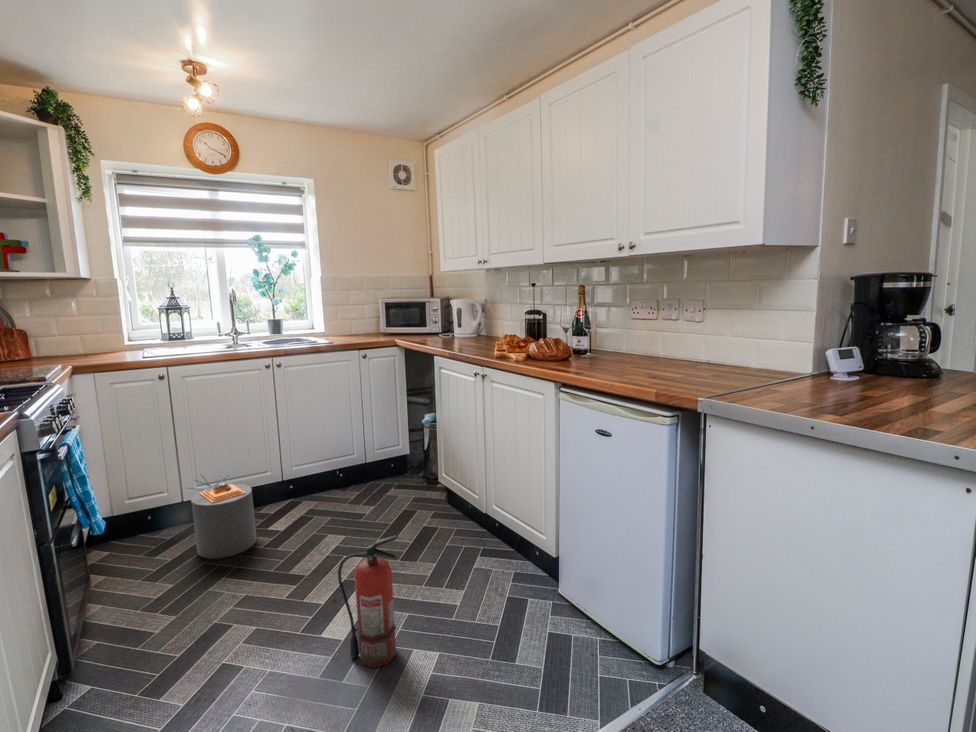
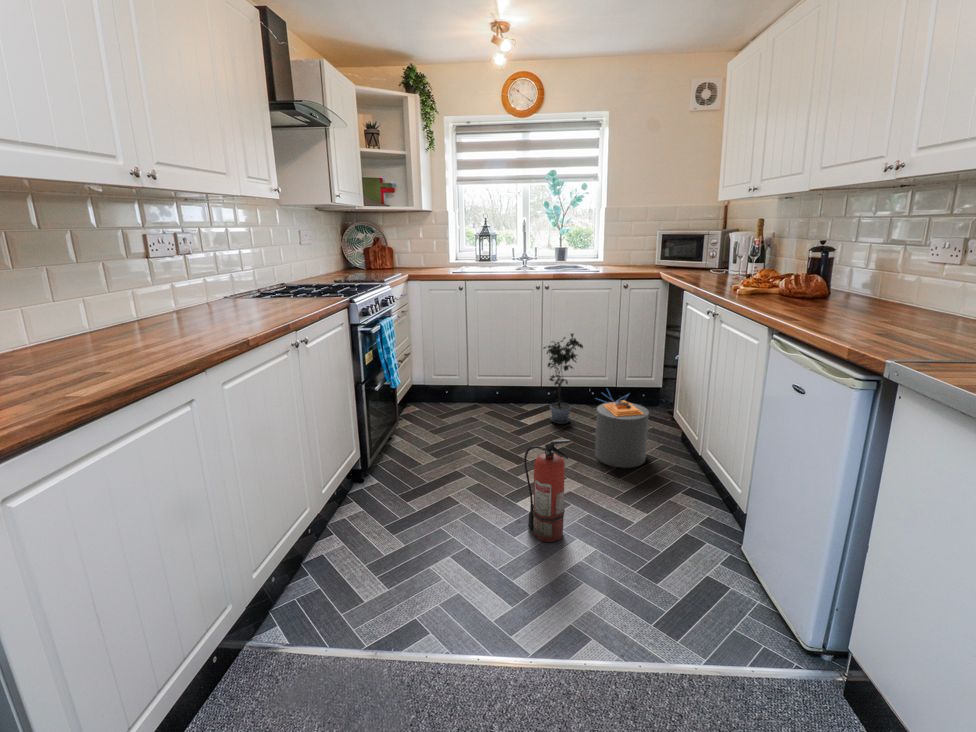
potted plant: none [290,414,338,521] -> present [543,334,583,424]
trash can: present [187,475,256,559] -> present [595,390,649,468]

